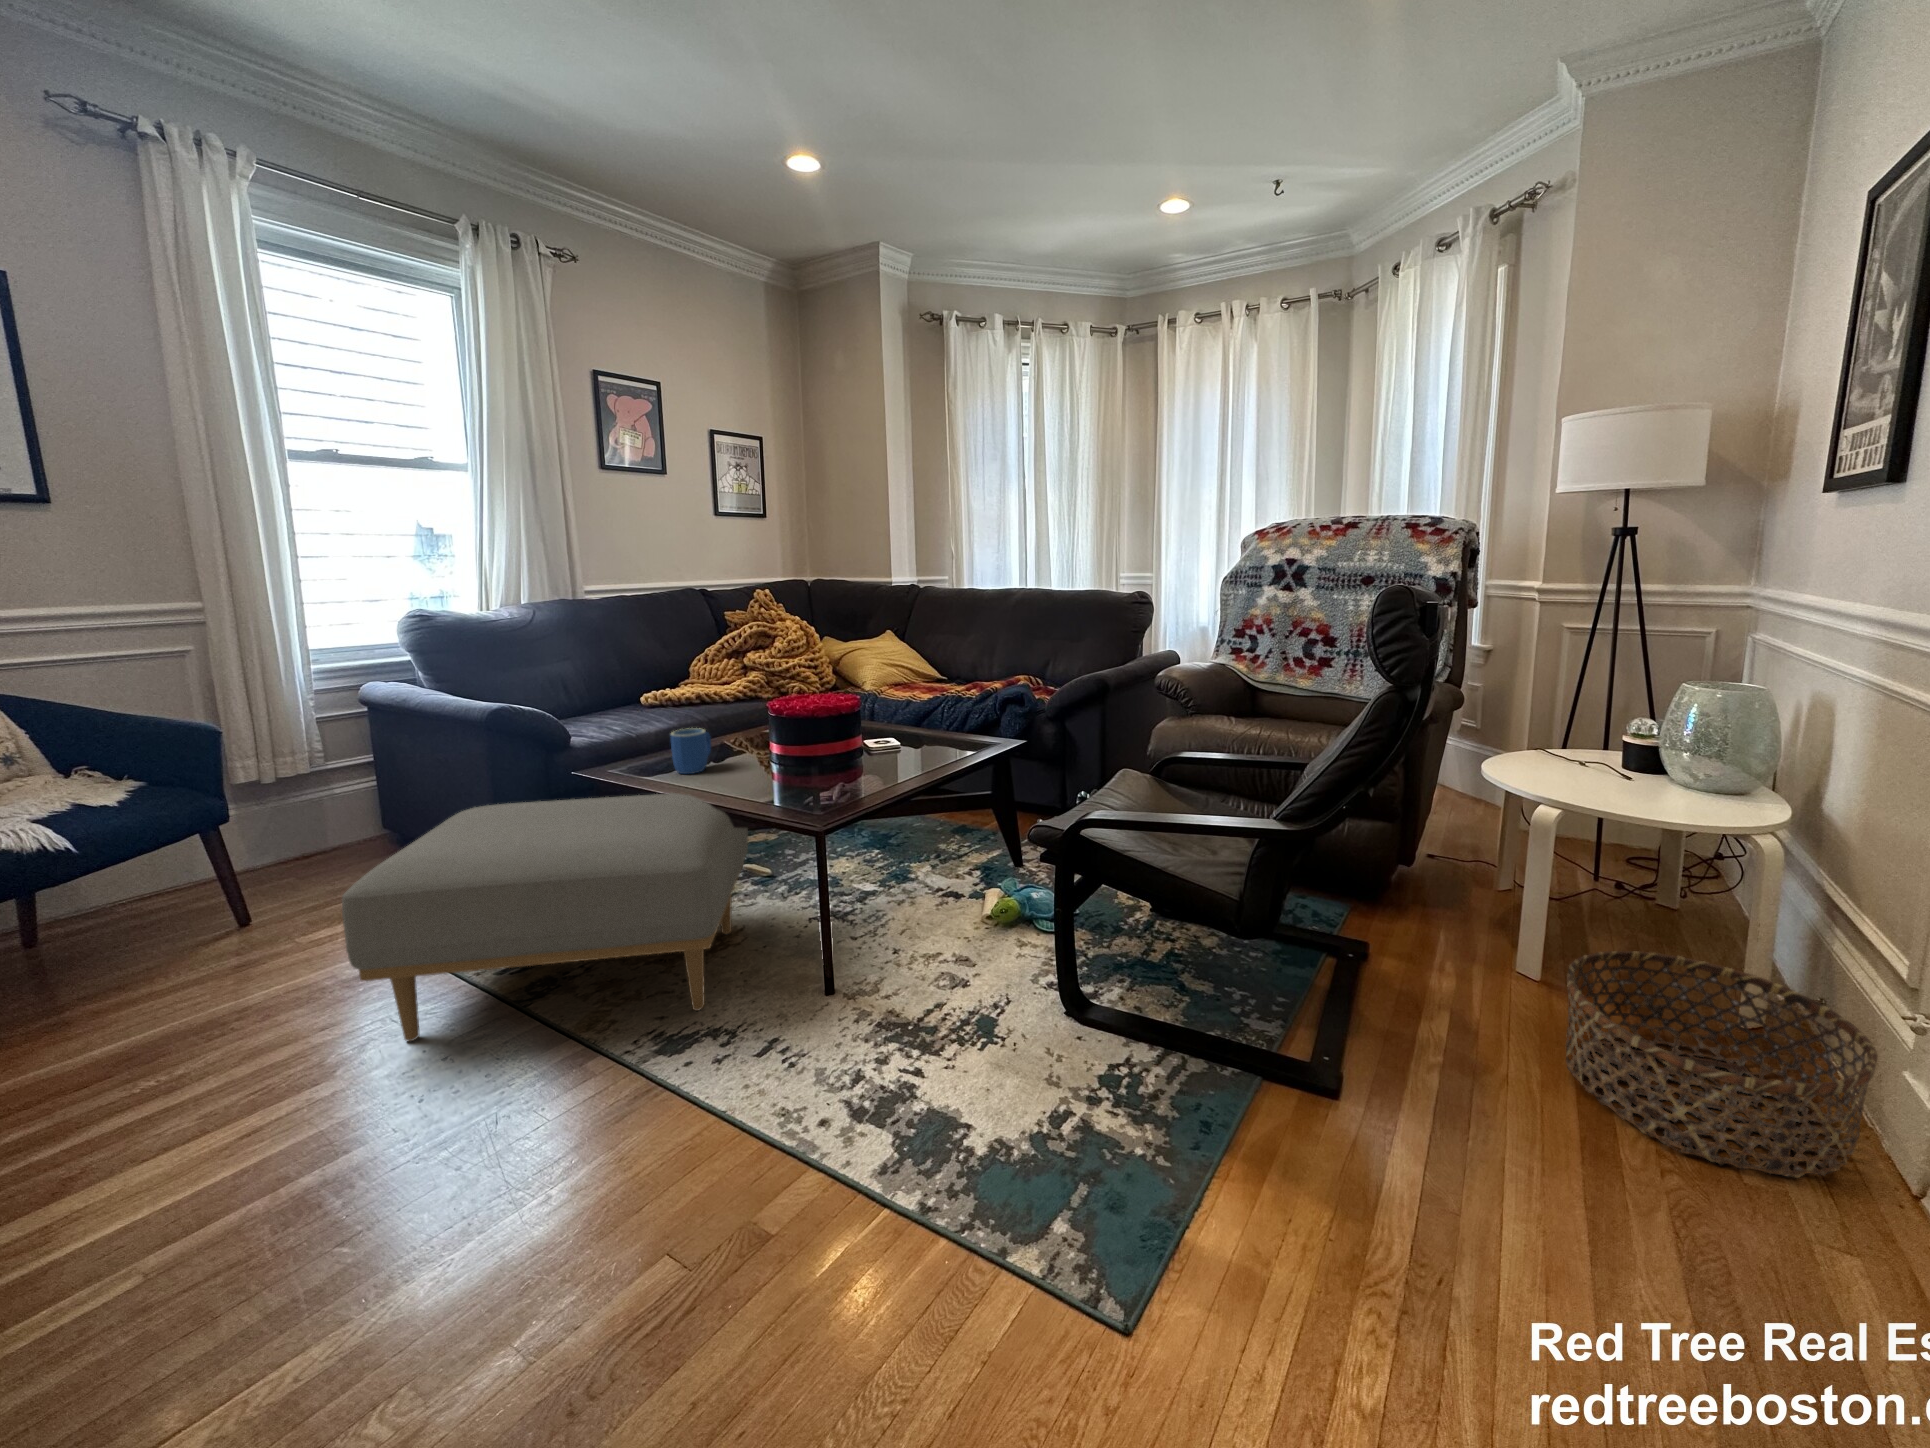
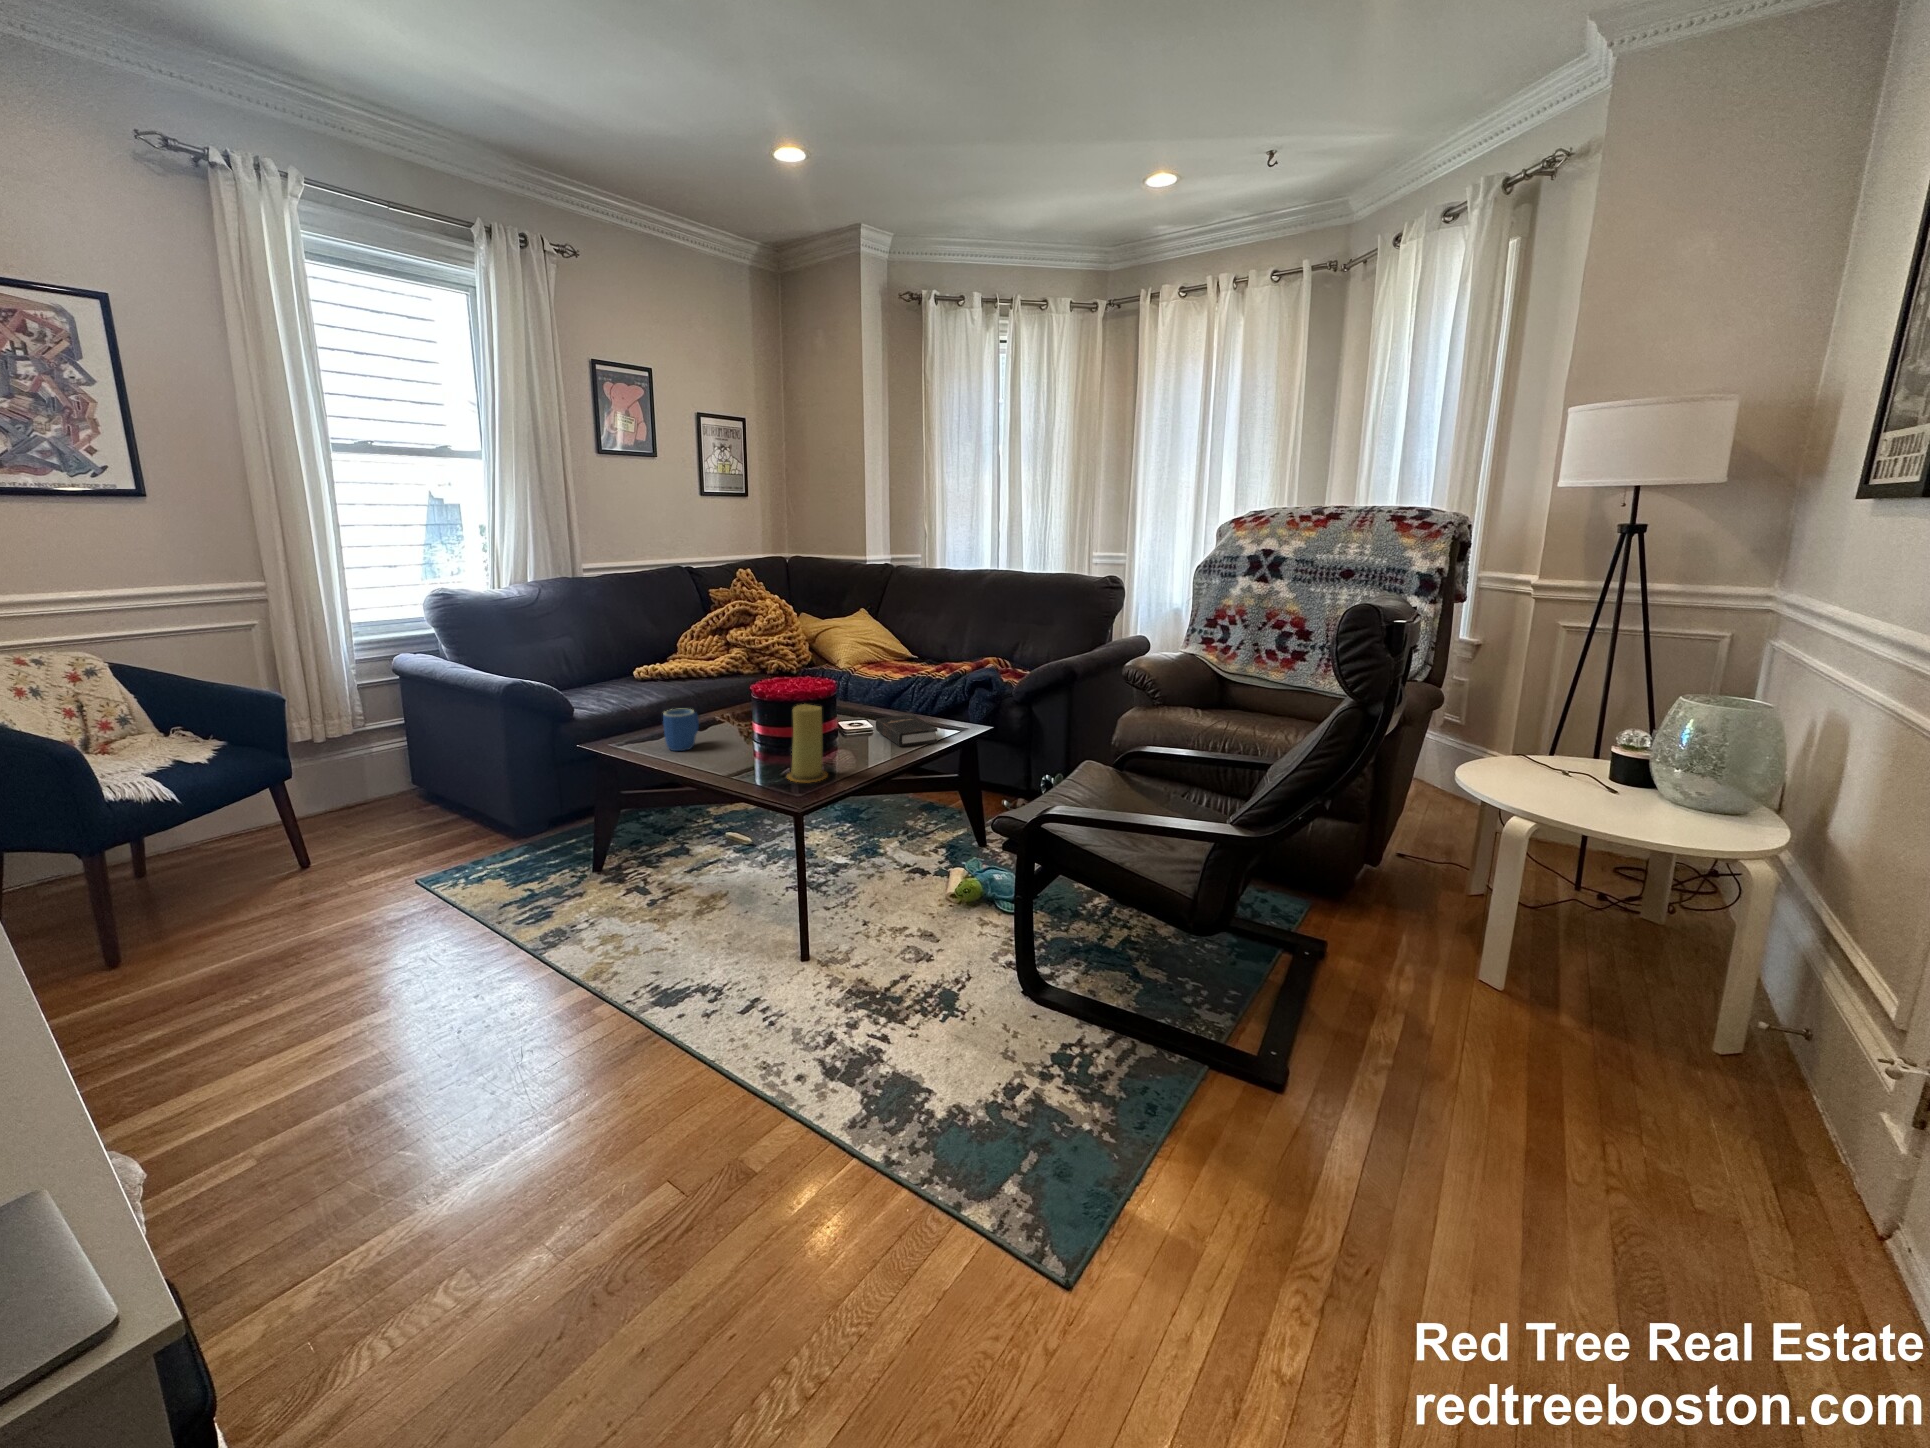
candle: none [807,716,852,800] -> present [787,704,827,782]
hardback book: none [904,729,969,761] -> present [876,714,937,747]
ottoman: present [342,793,748,1041] -> none [394,770,732,980]
basket: present [1566,951,1878,1178] -> none [1519,969,1850,1207]

